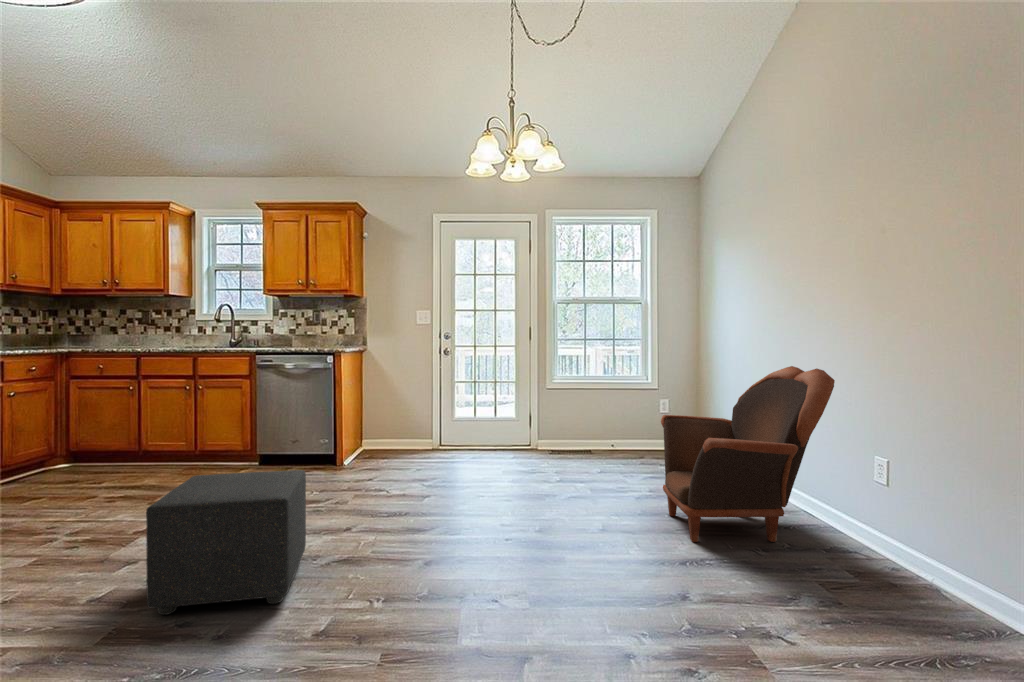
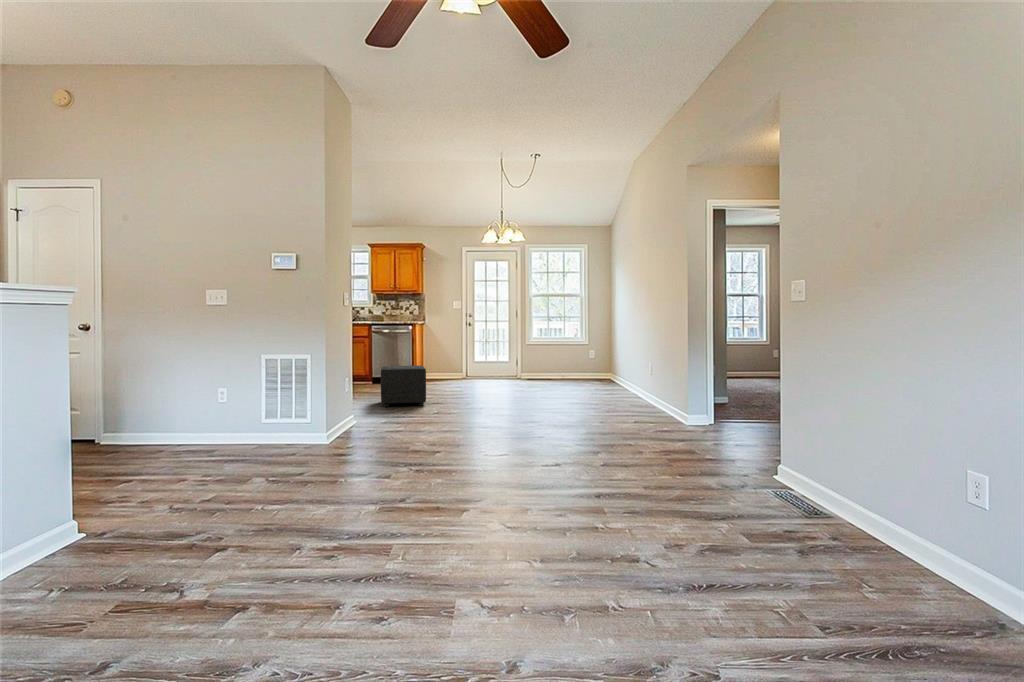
armchair: present [661,366,835,542] -> none [572,327,636,398]

